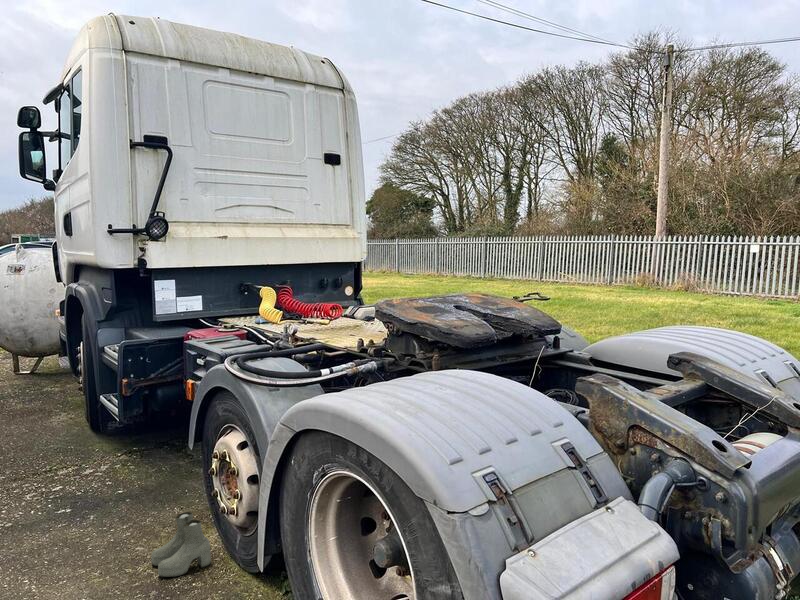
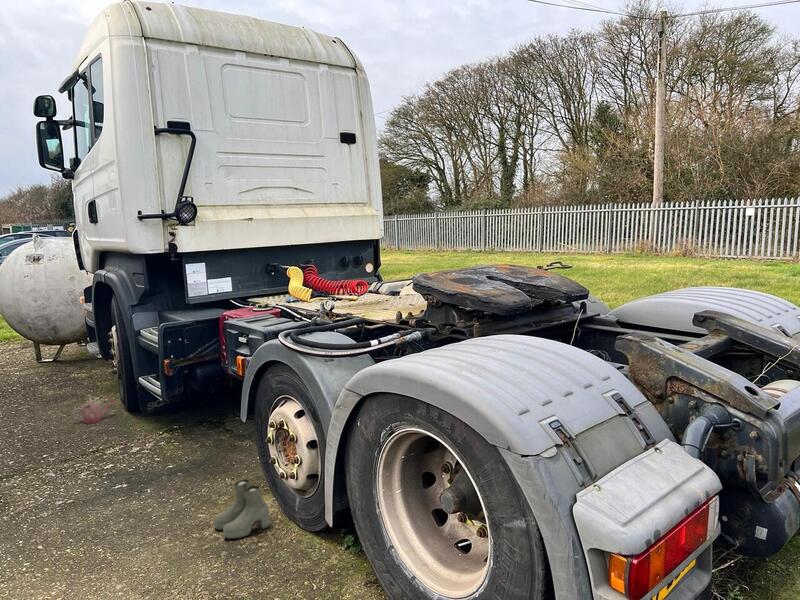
watering can: none [38,412,85,440] -> present [73,397,115,424]

